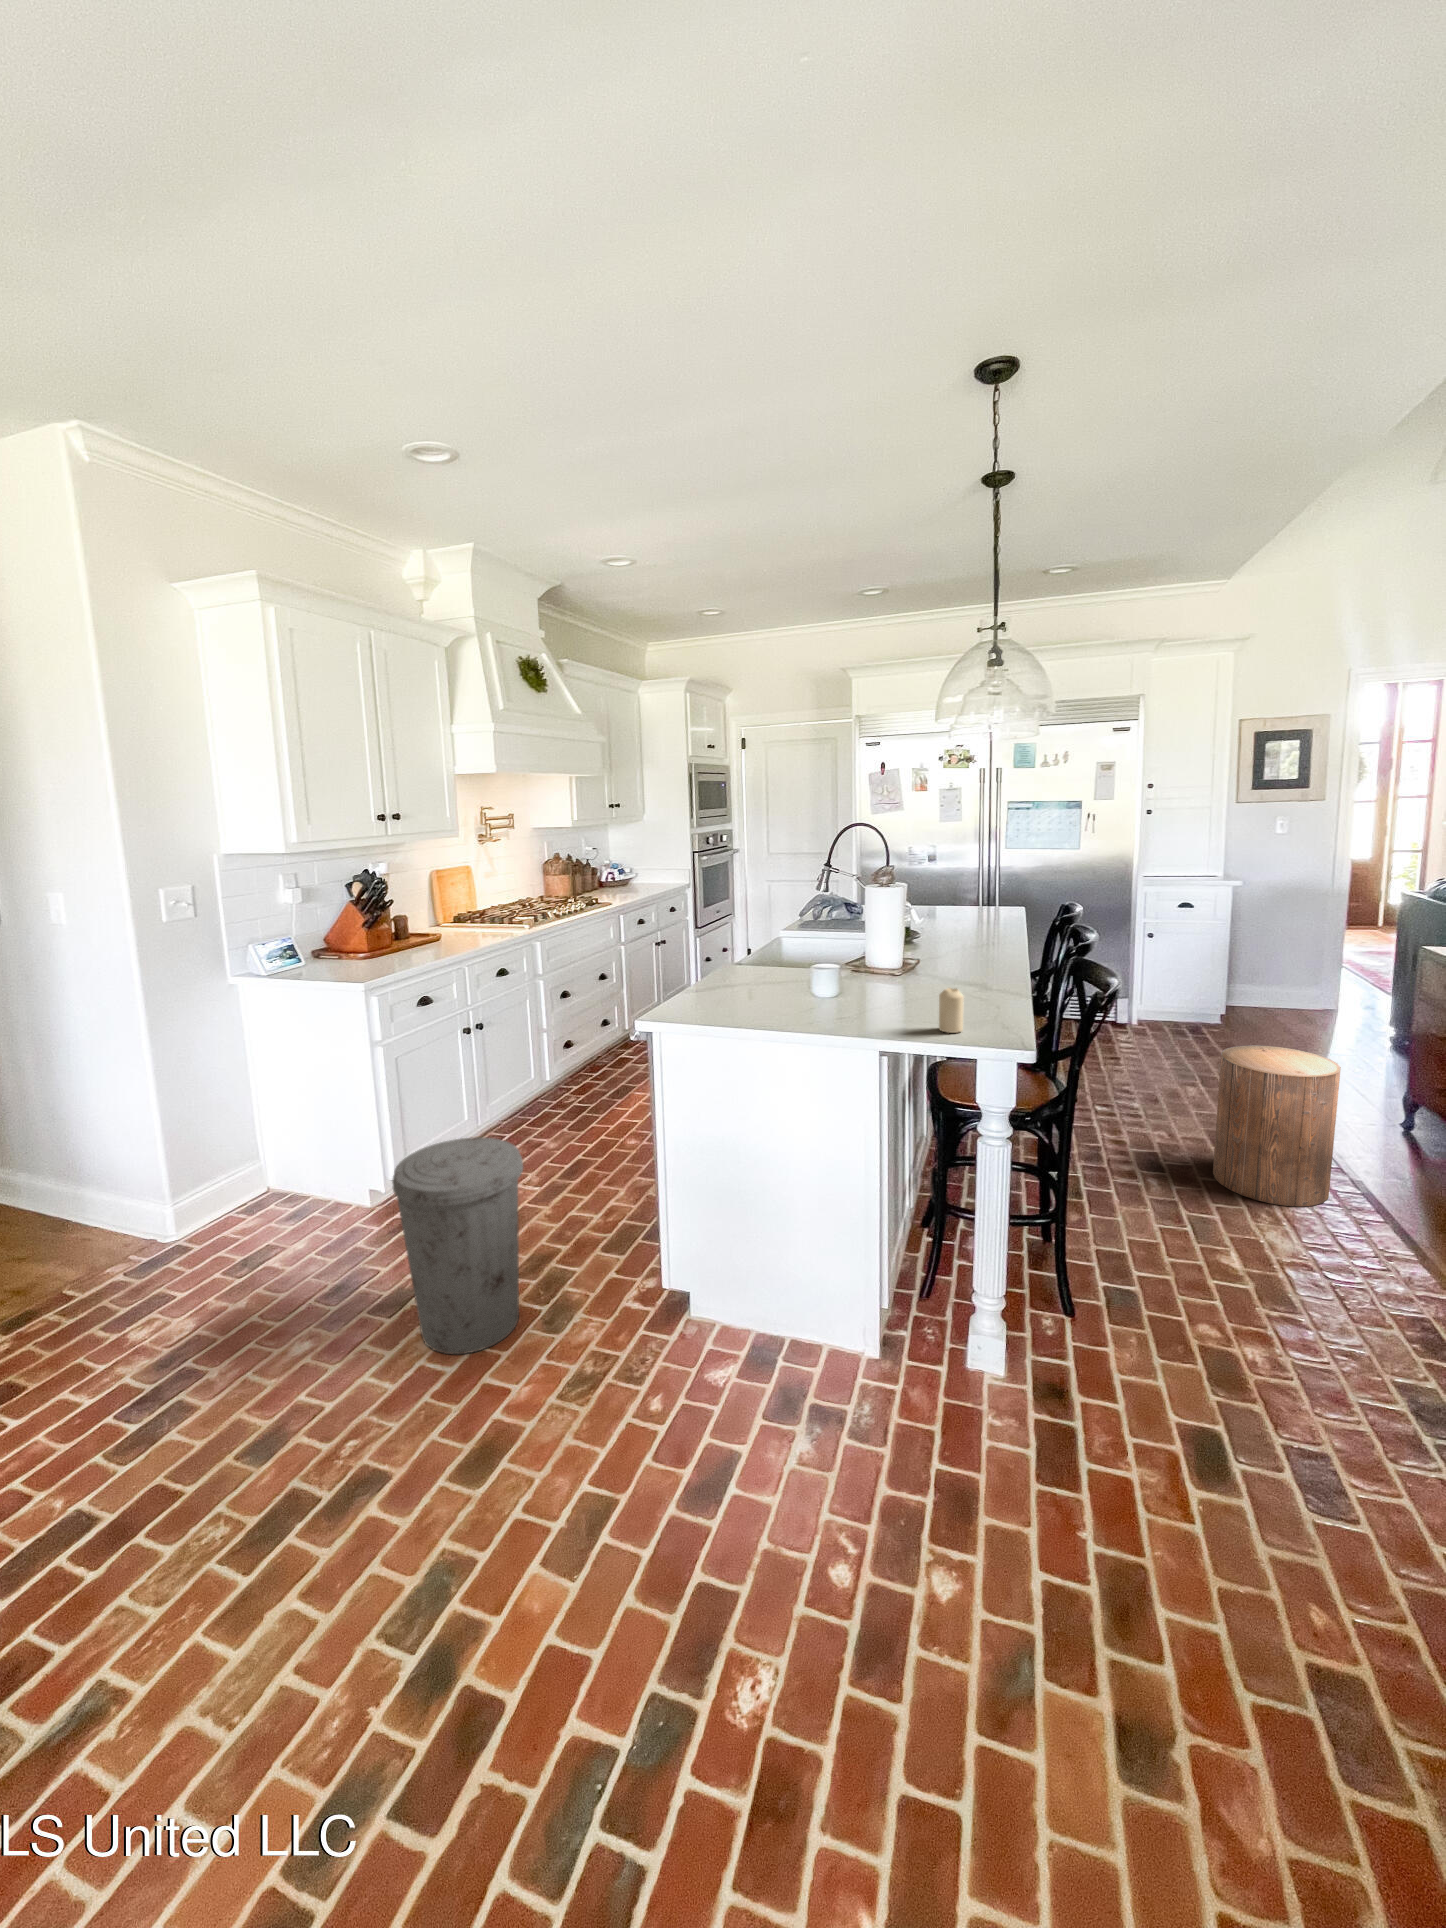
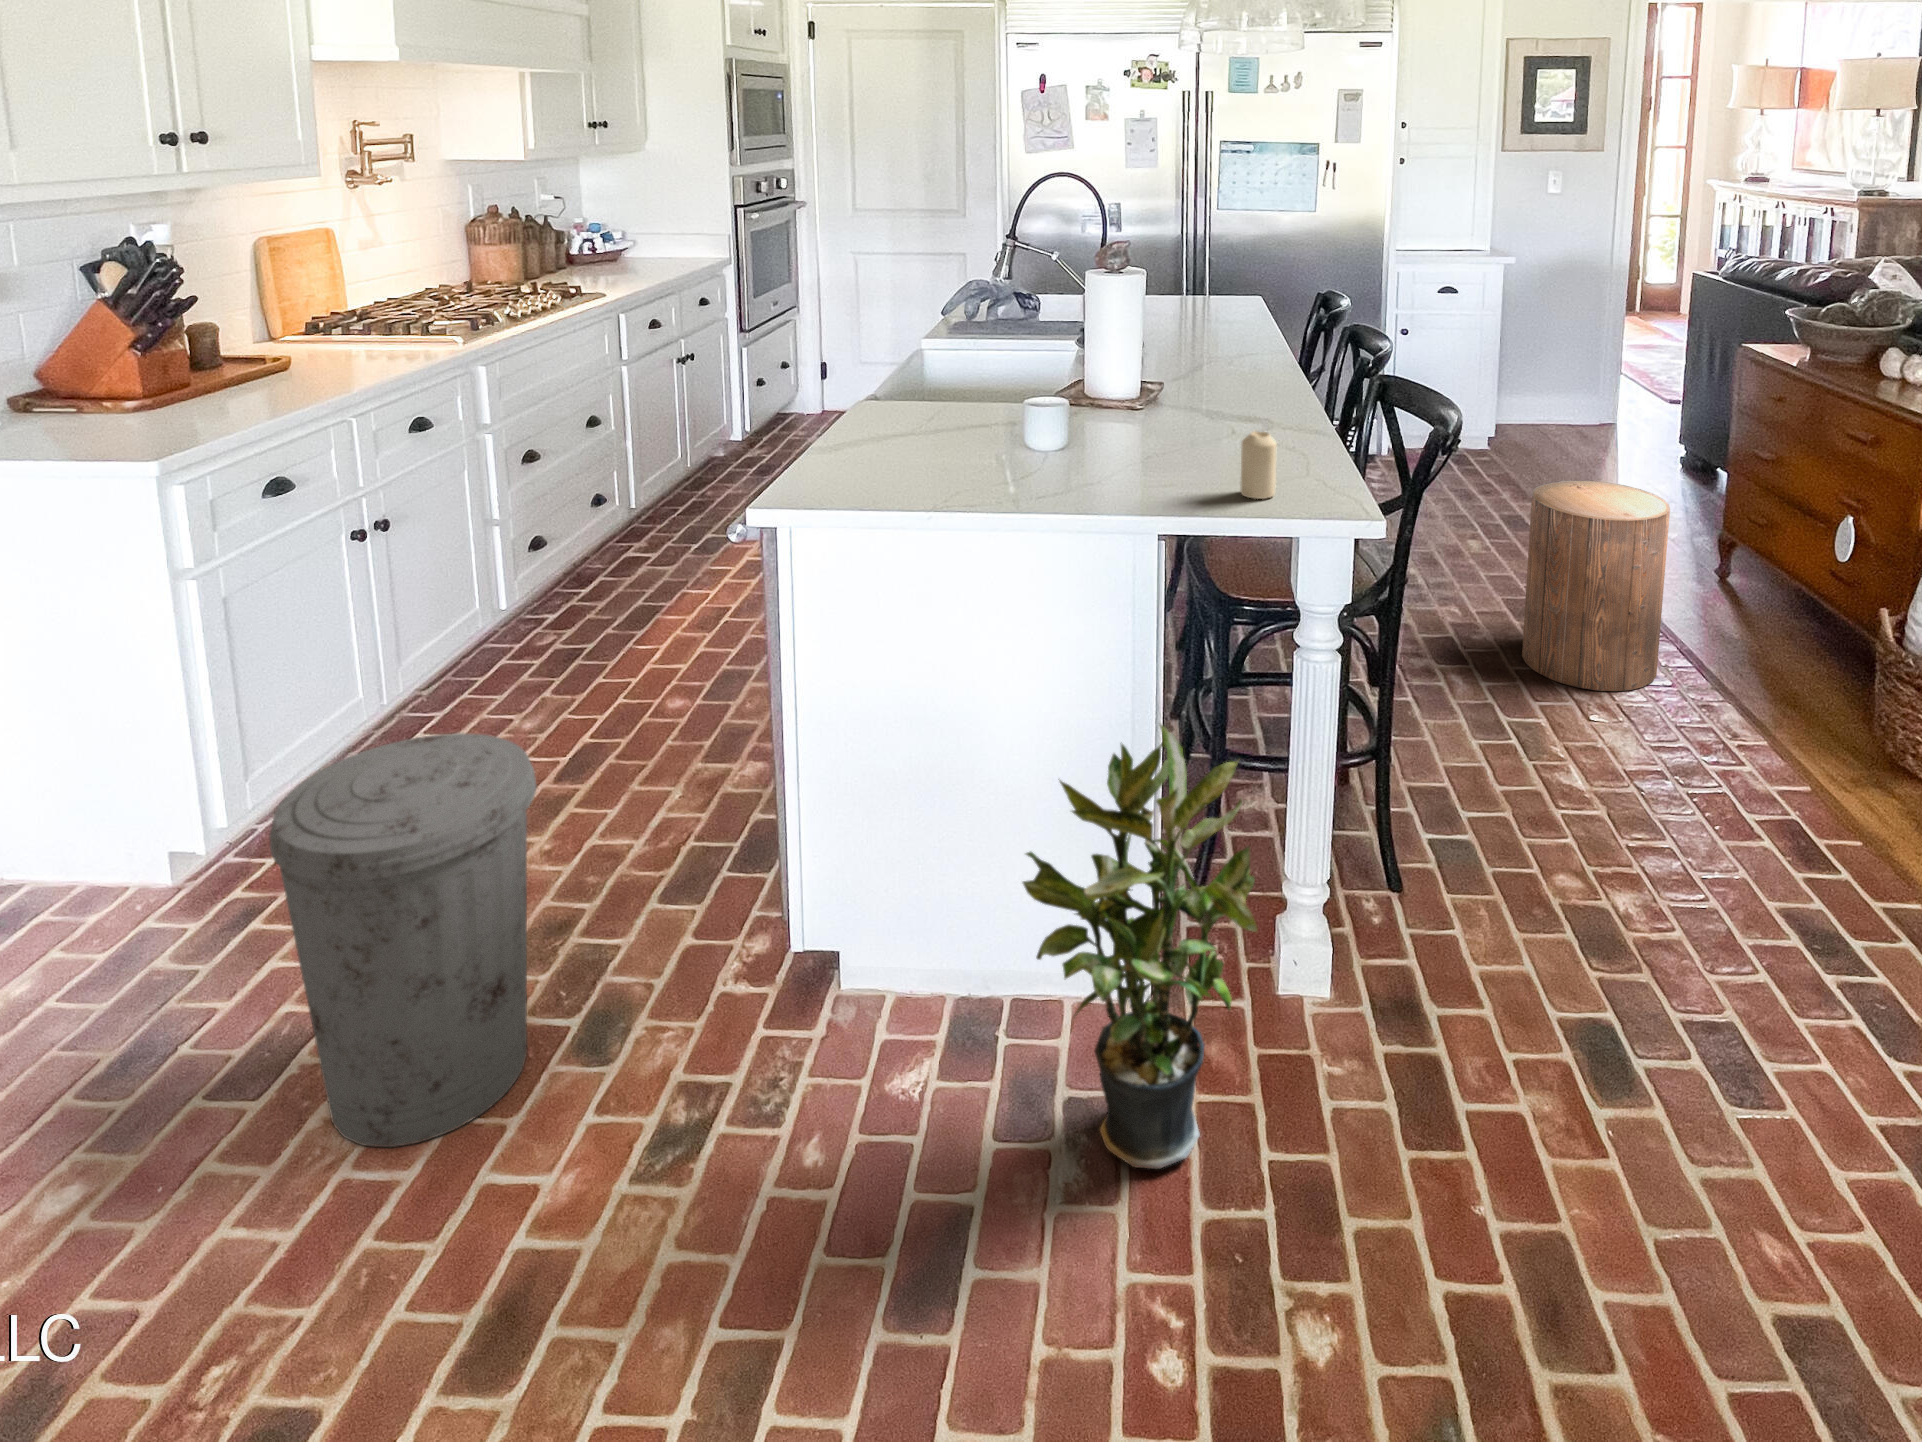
potted plant: none [777,1171,930,1458] -> present [1023,724,1258,1169]

